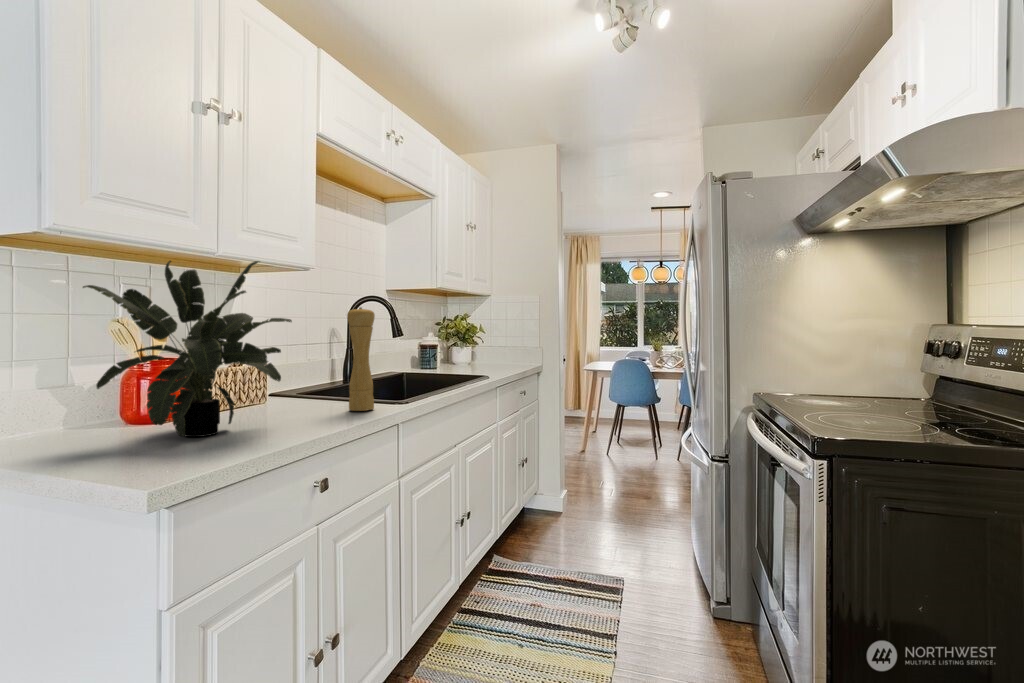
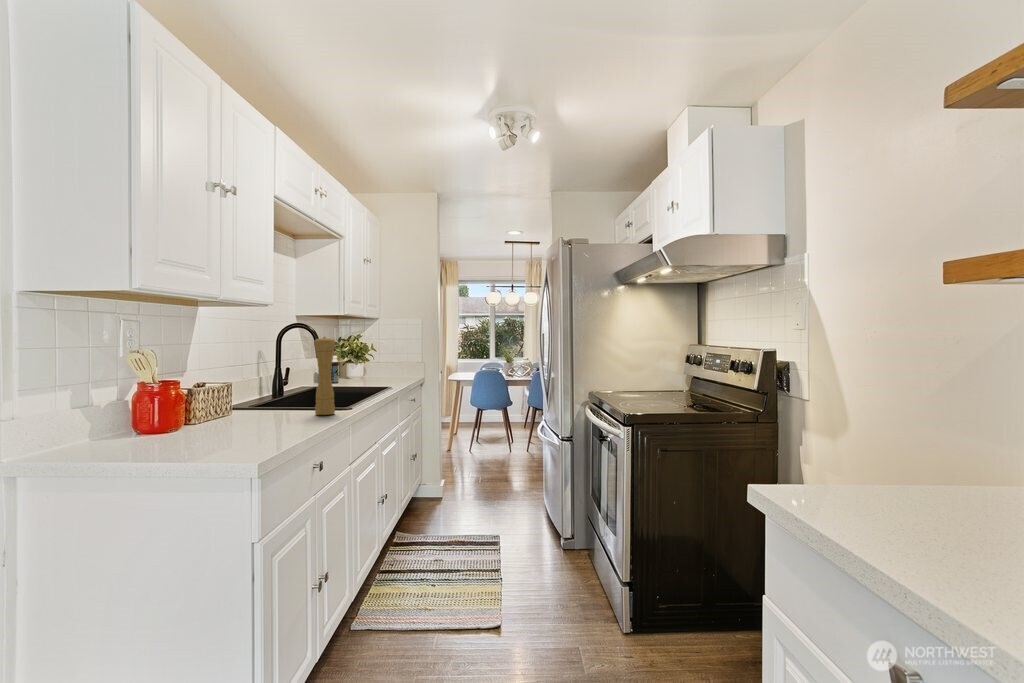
potted plant: present [83,261,292,437] -> none [143,306,299,437]

